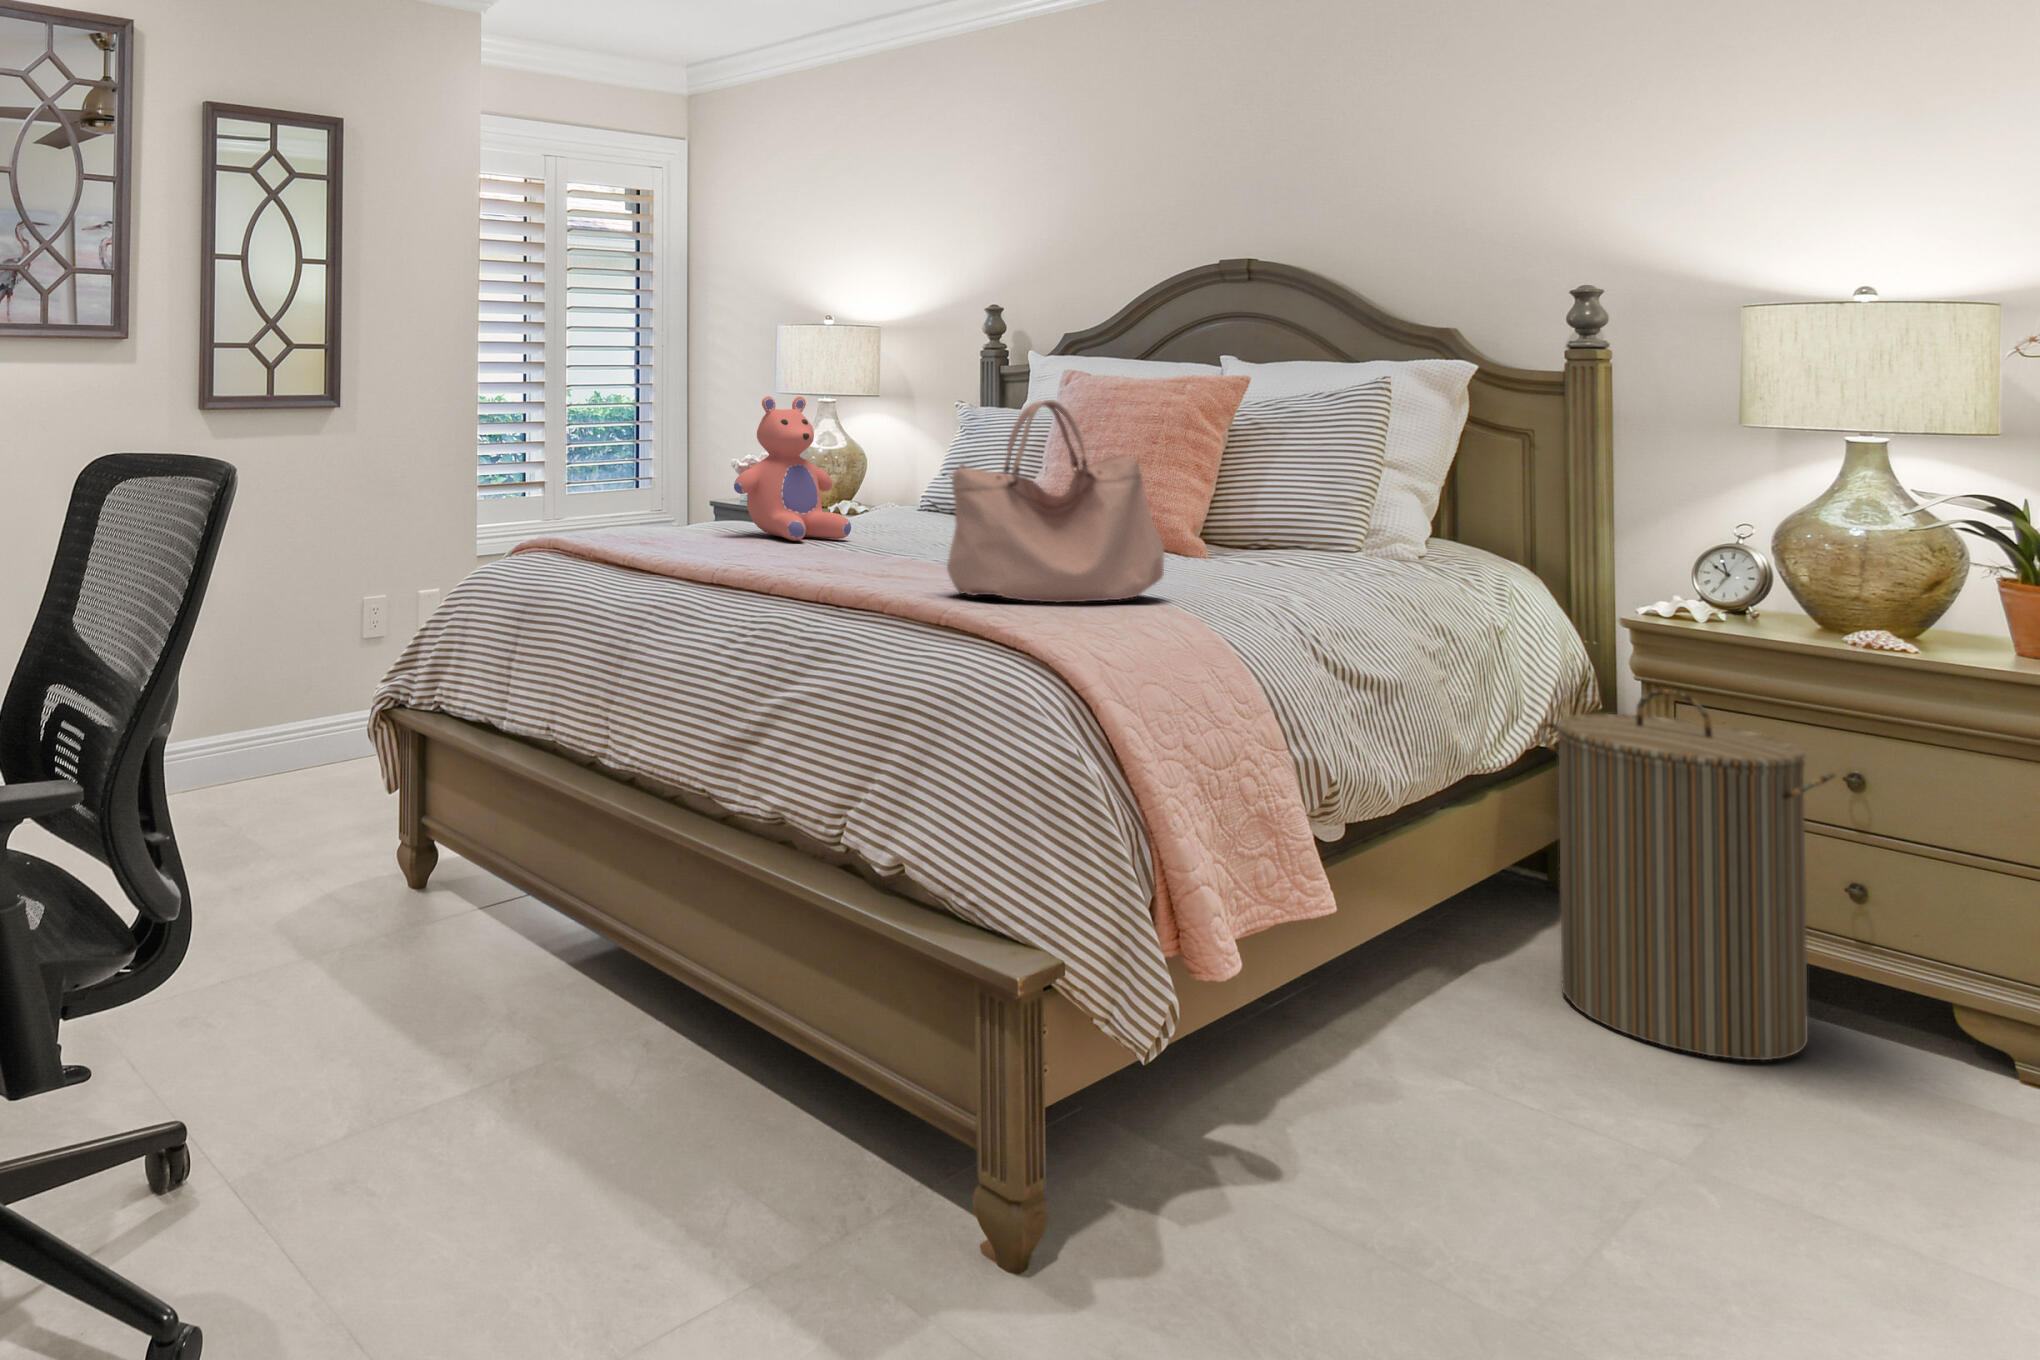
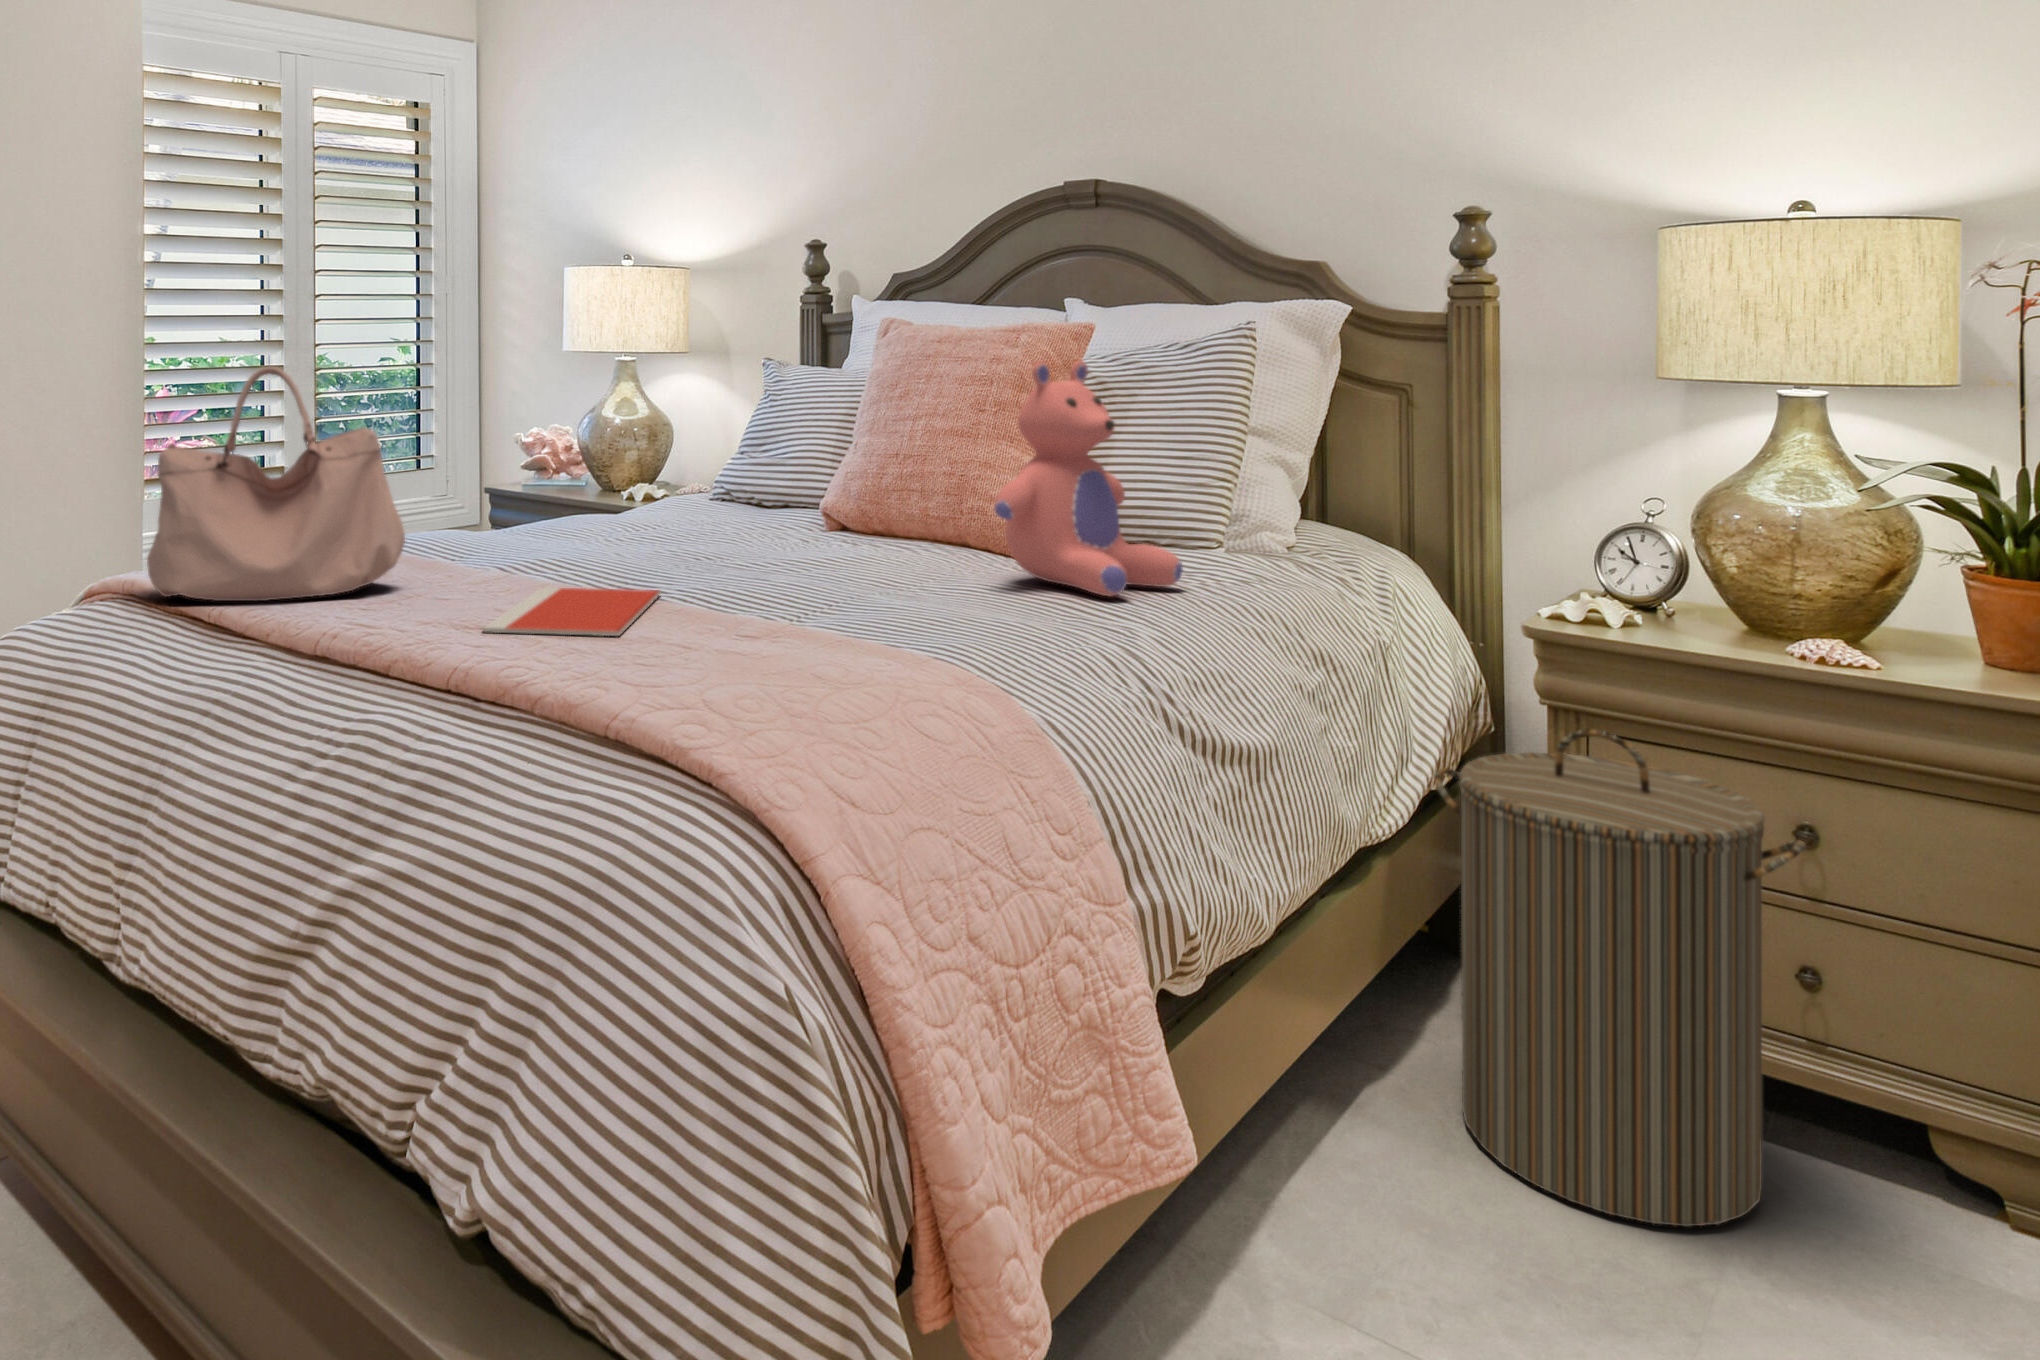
teddy bear: present [734,396,851,541] -> present [994,361,1183,596]
handbag: present [947,400,1164,602] -> present [147,367,405,601]
notebook: none [815,556,925,581] -> present [482,588,661,636]

